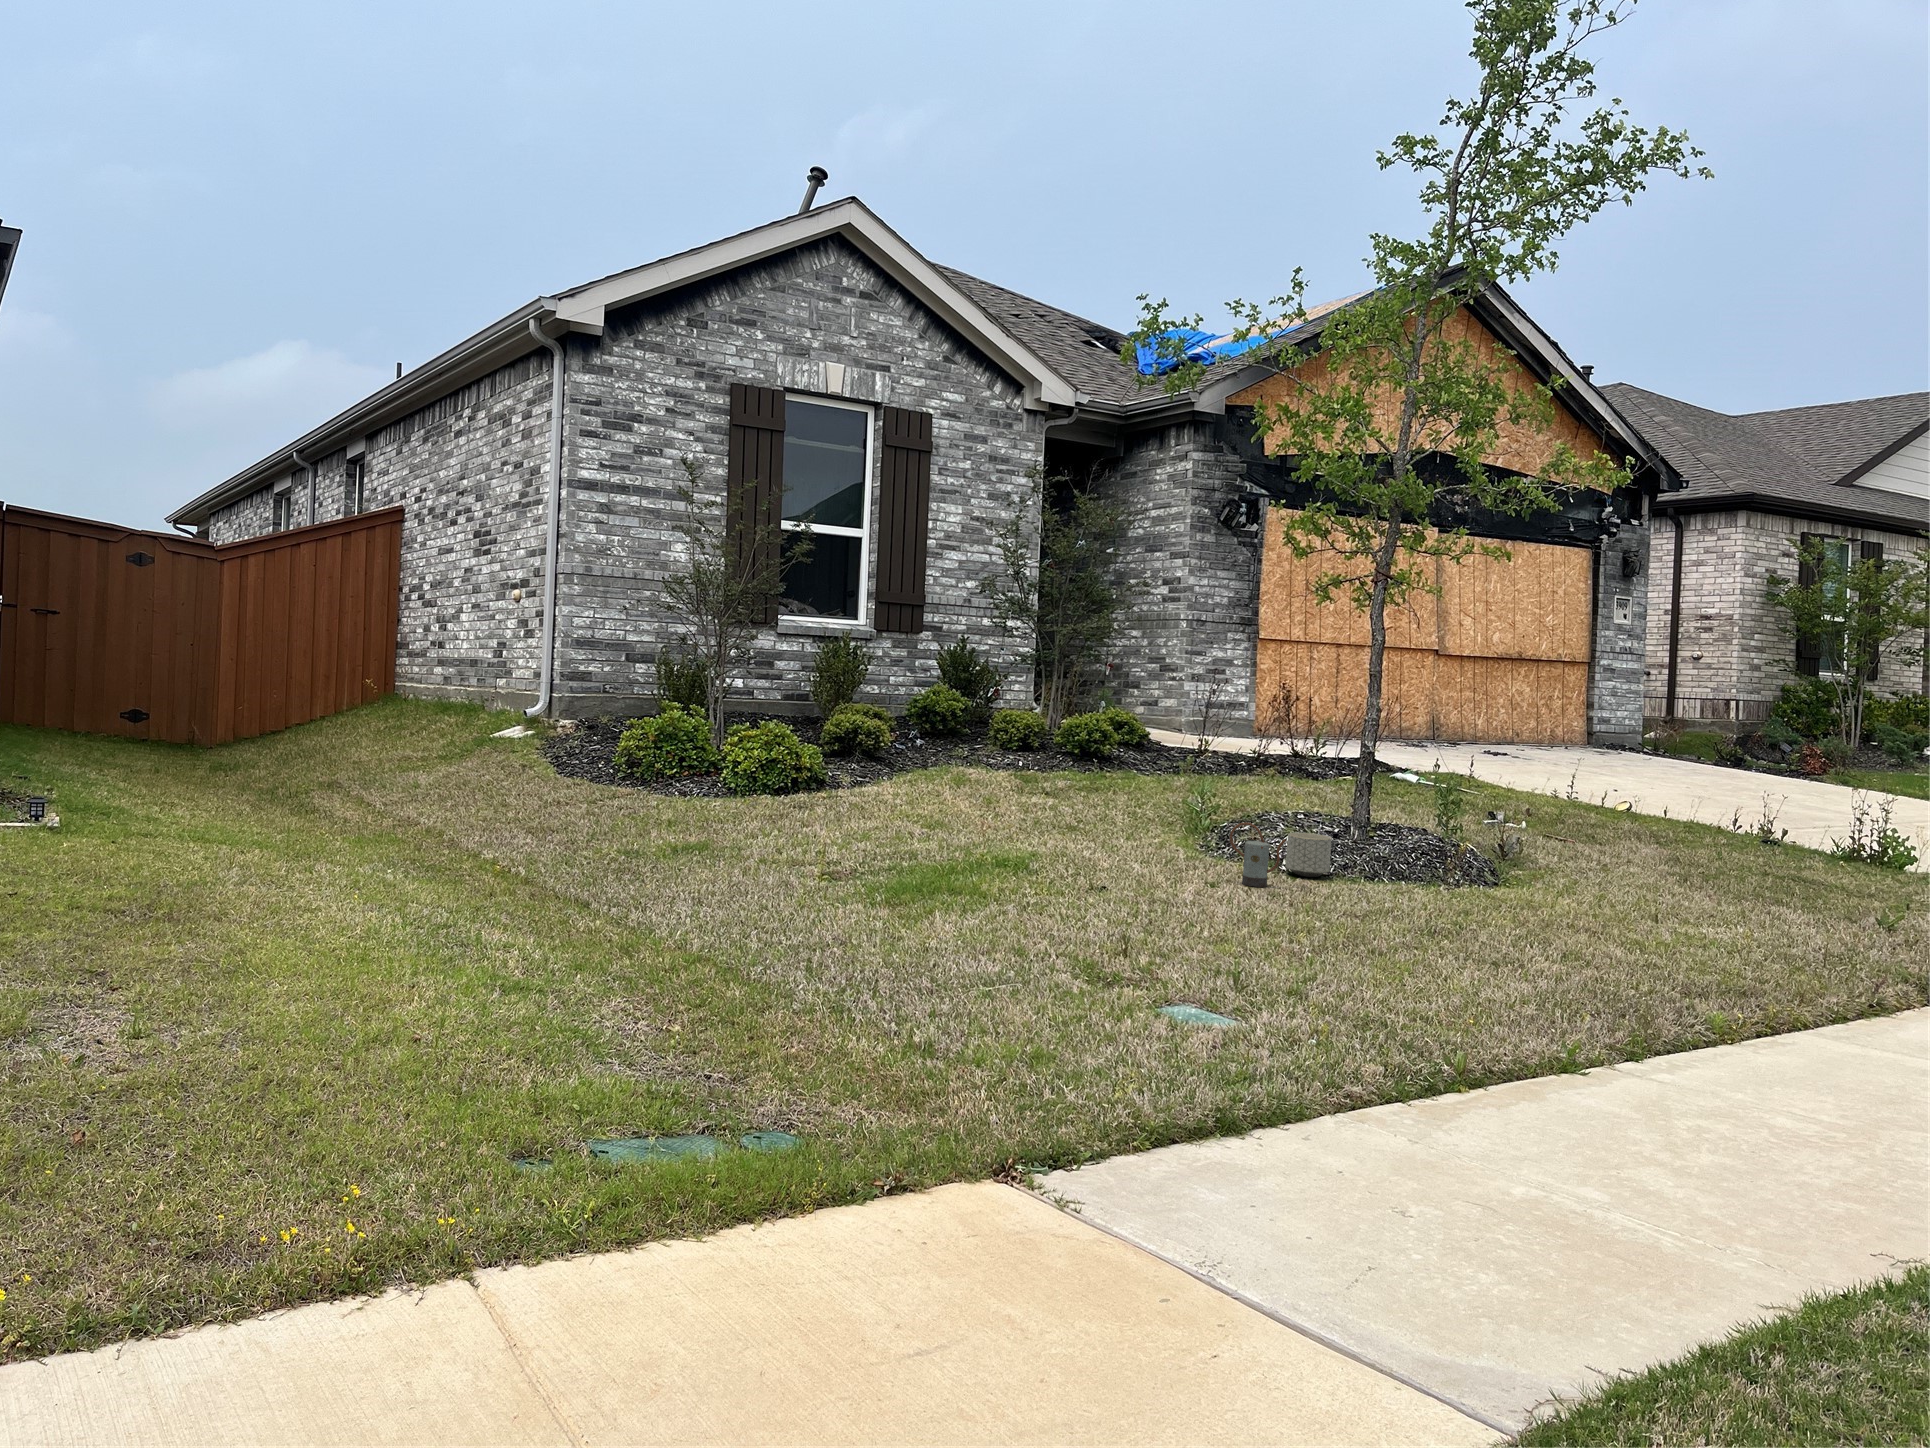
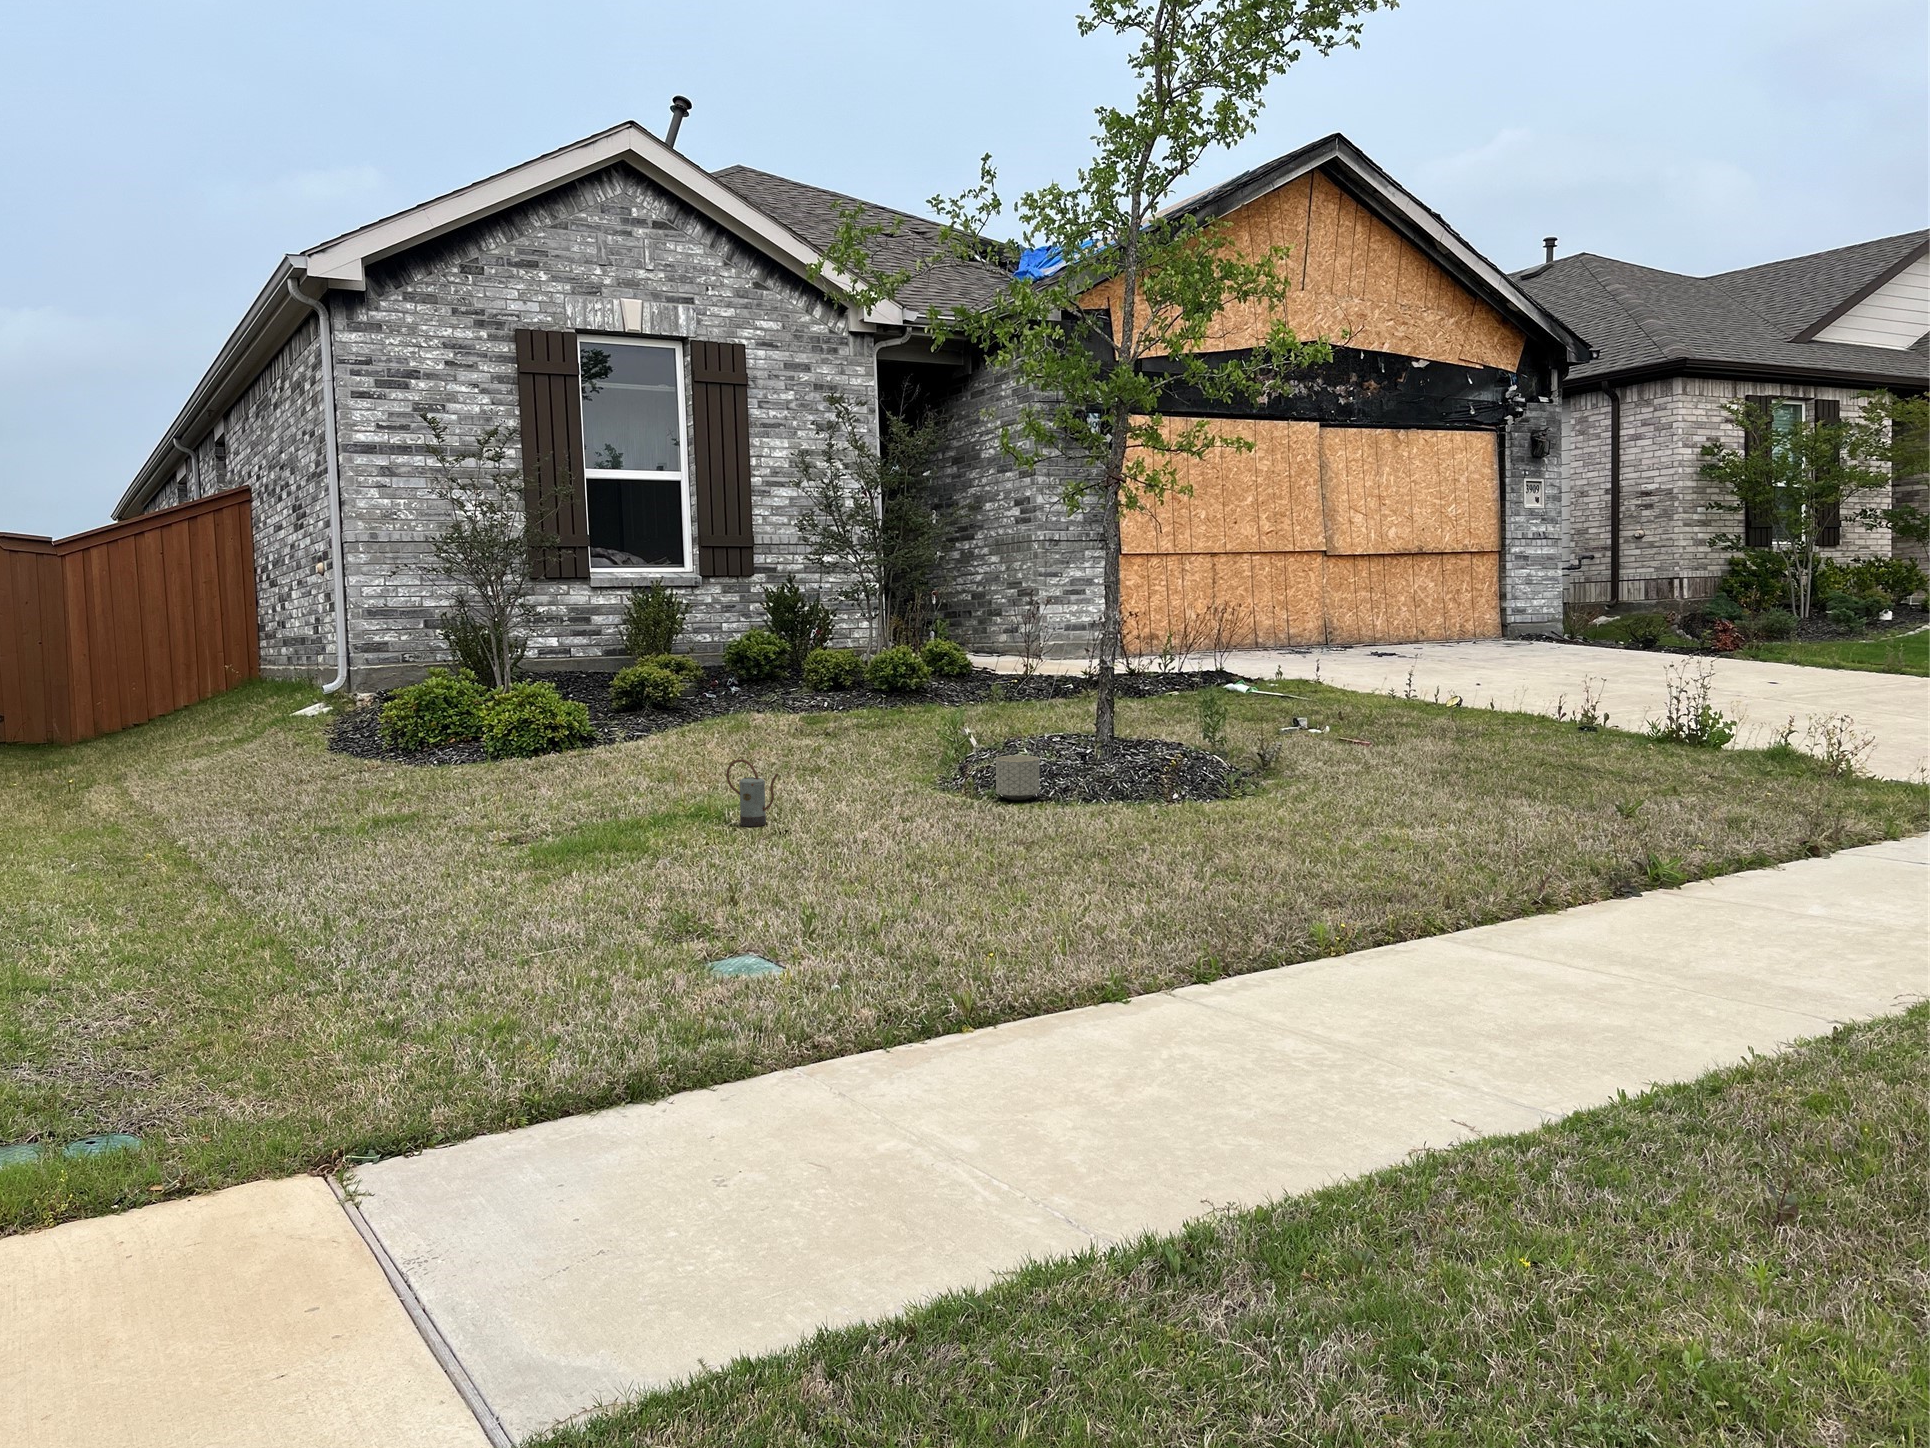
watering can: present [1230,823,1286,887] -> present [726,759,778,826]

